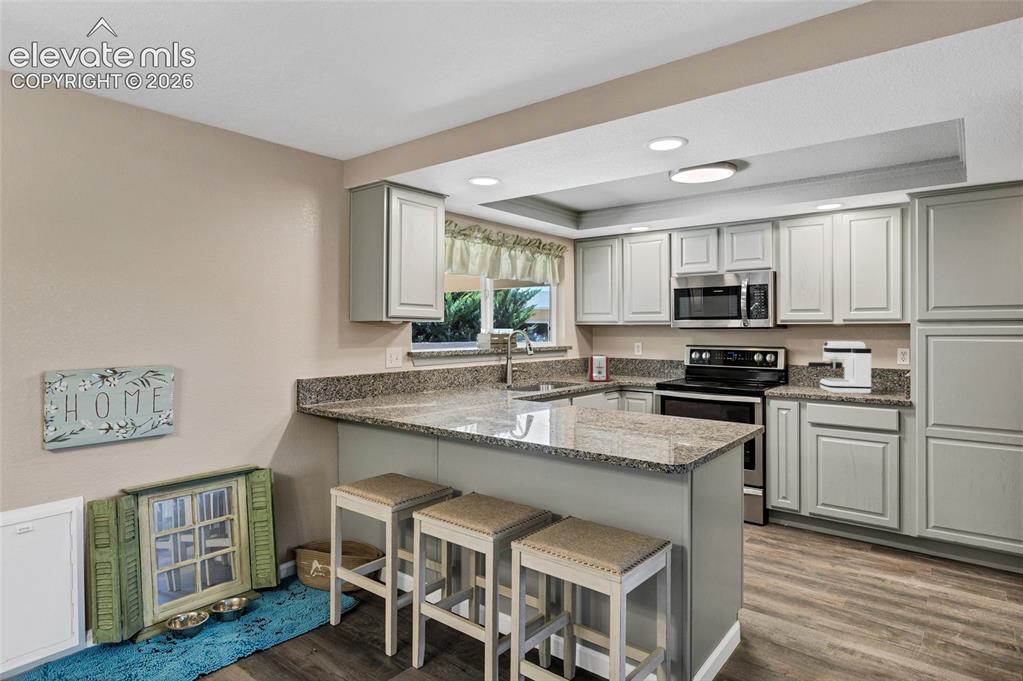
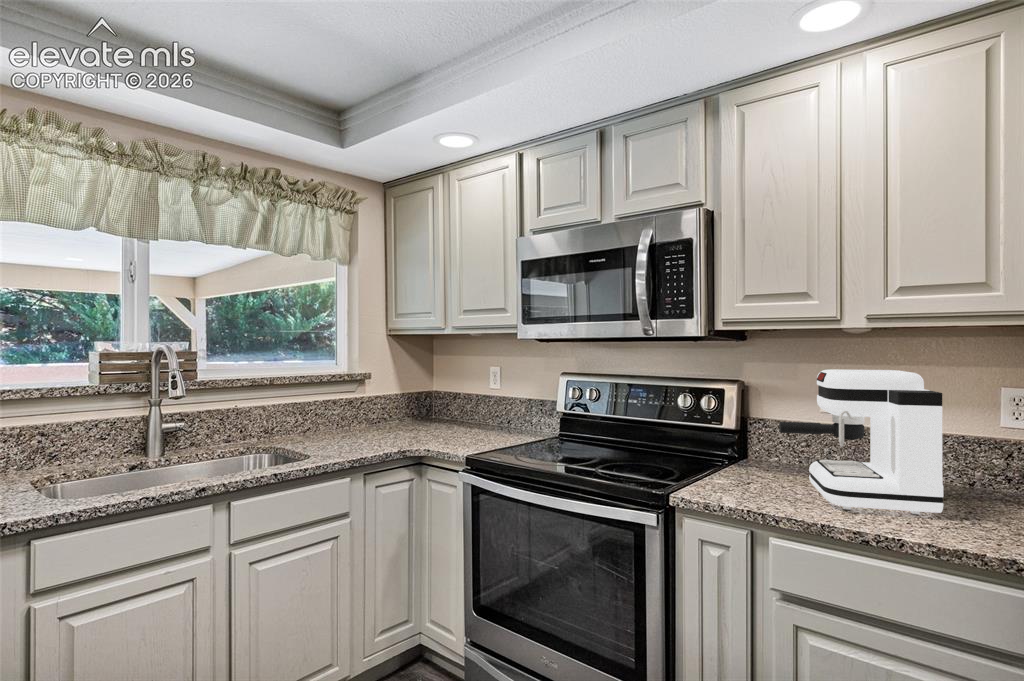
toaster: present [587,355,610,382] -> none [353,390,411,447]

